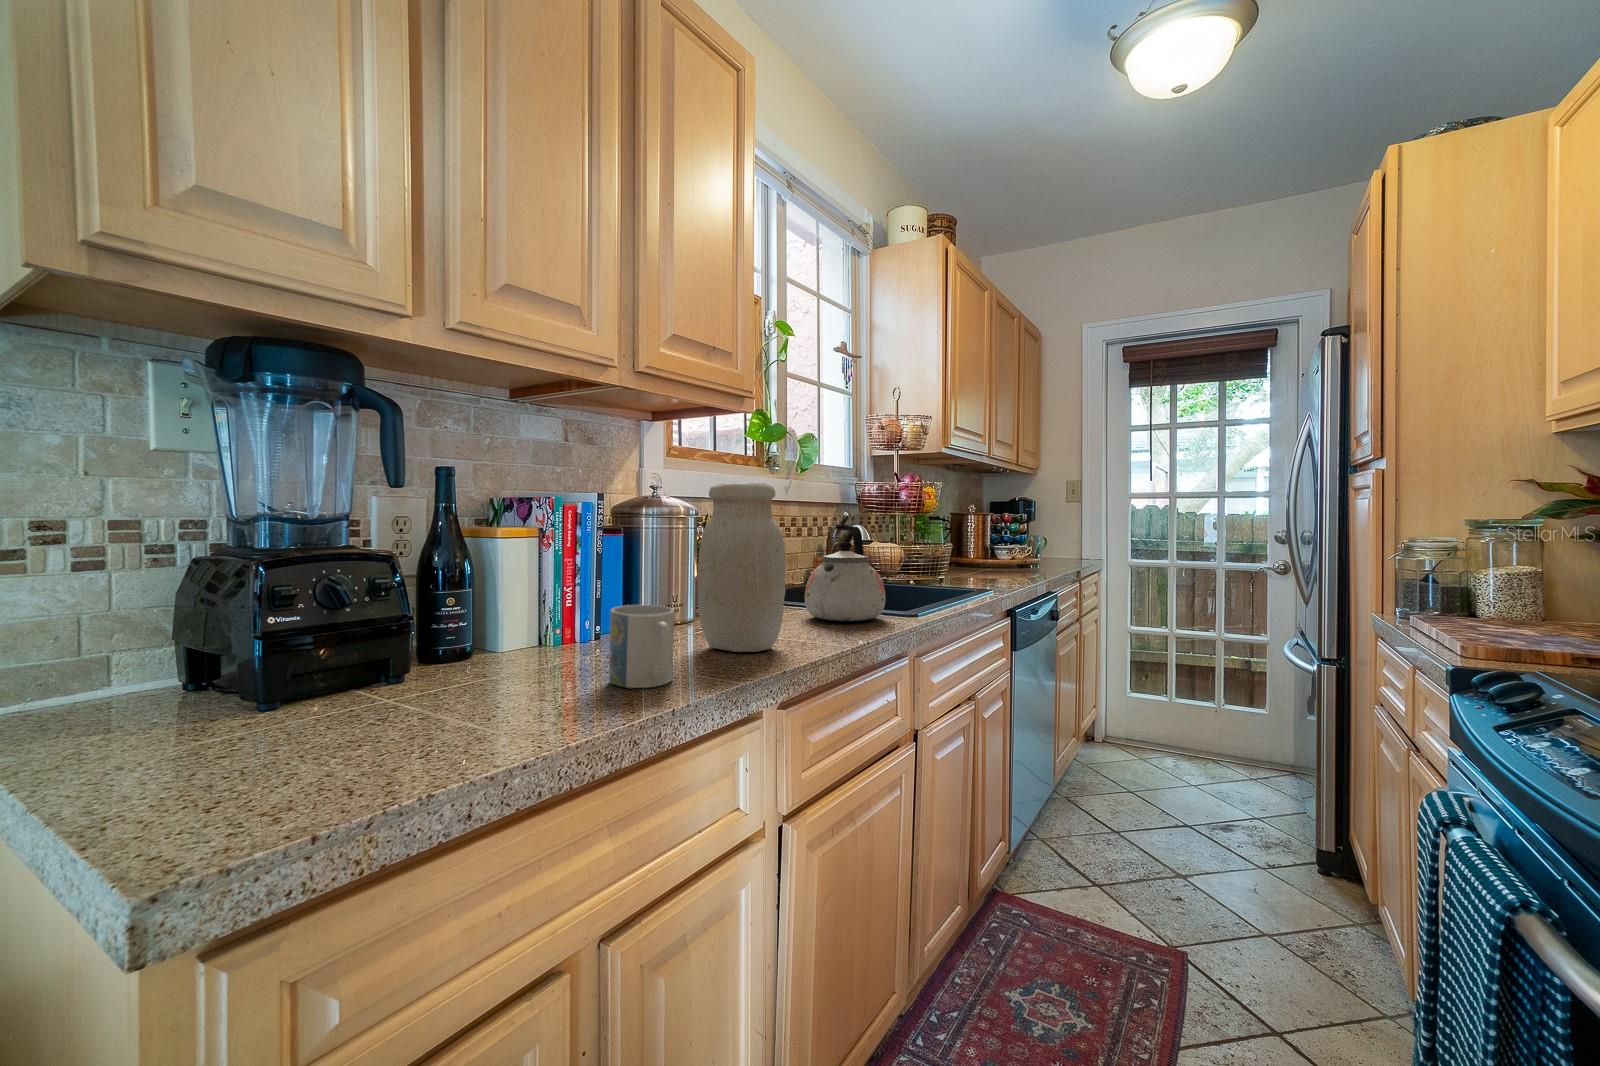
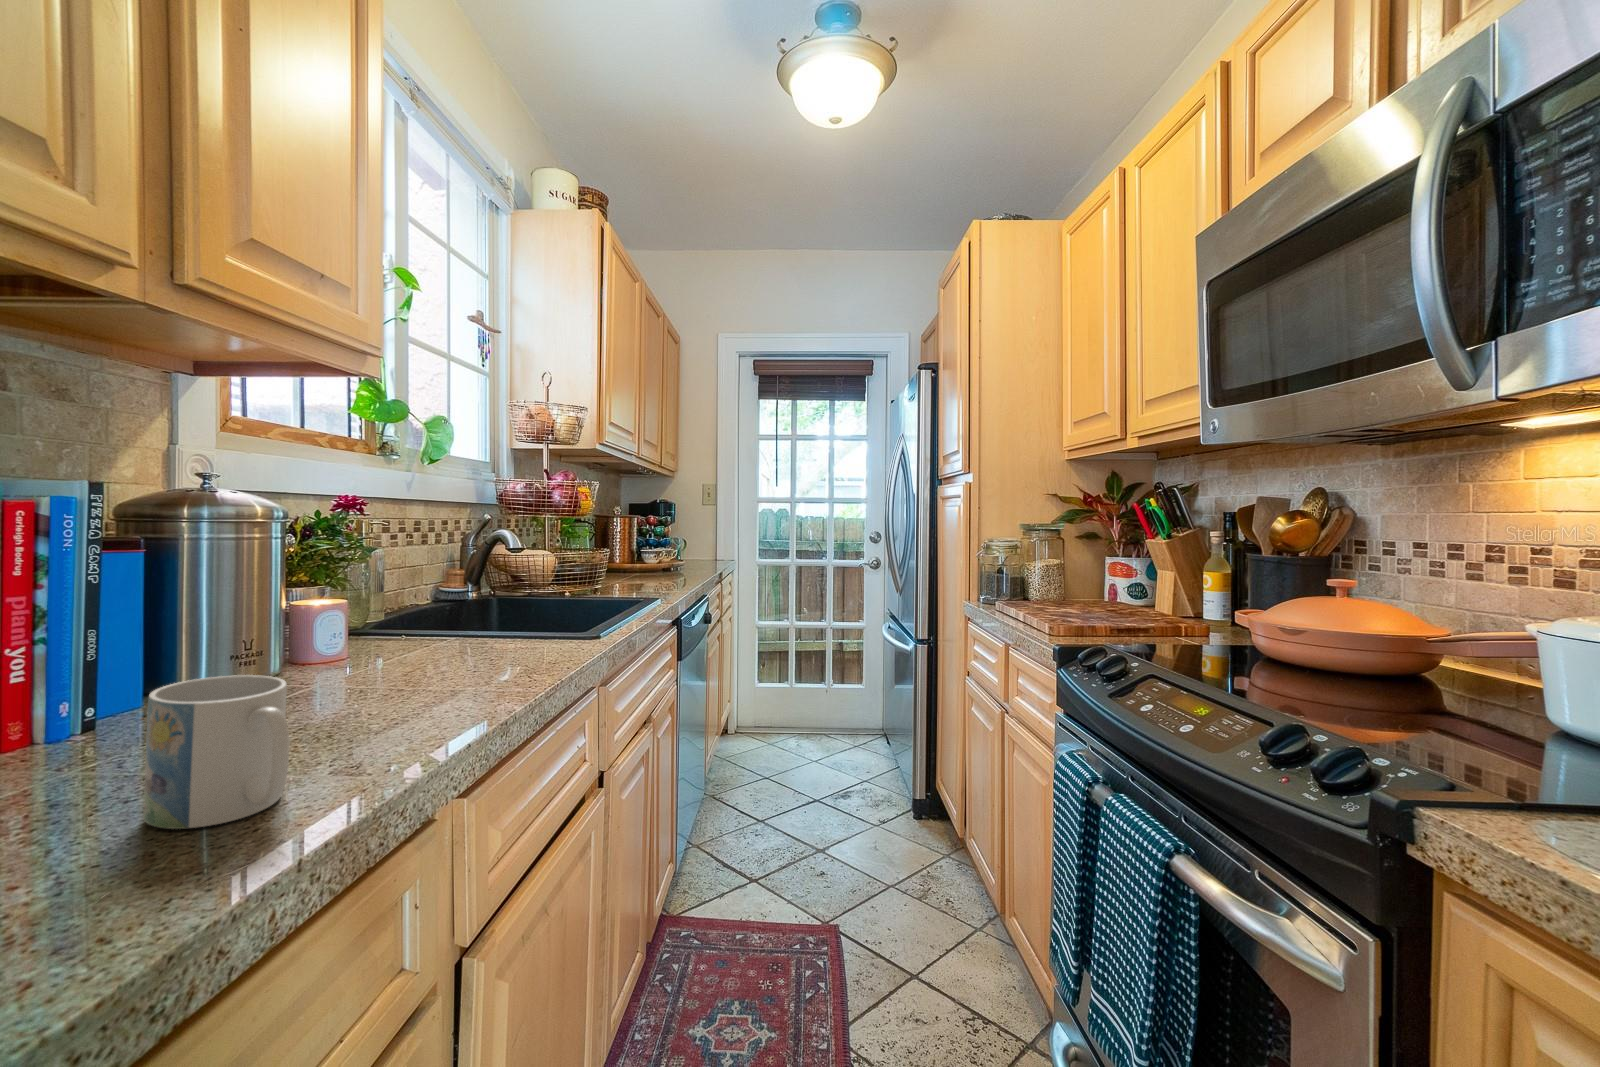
jar: present [697,483,786,652] -> none [307,479,455,723]
kettle: present [805,525,885,621] -> none [458,534,566,655]

